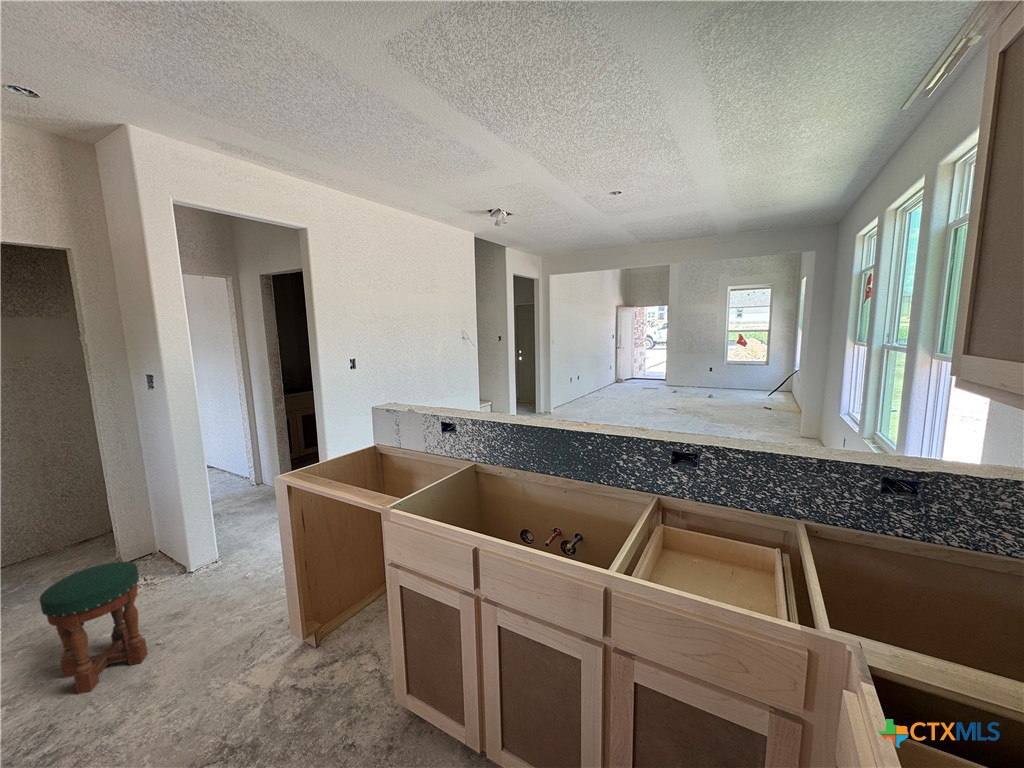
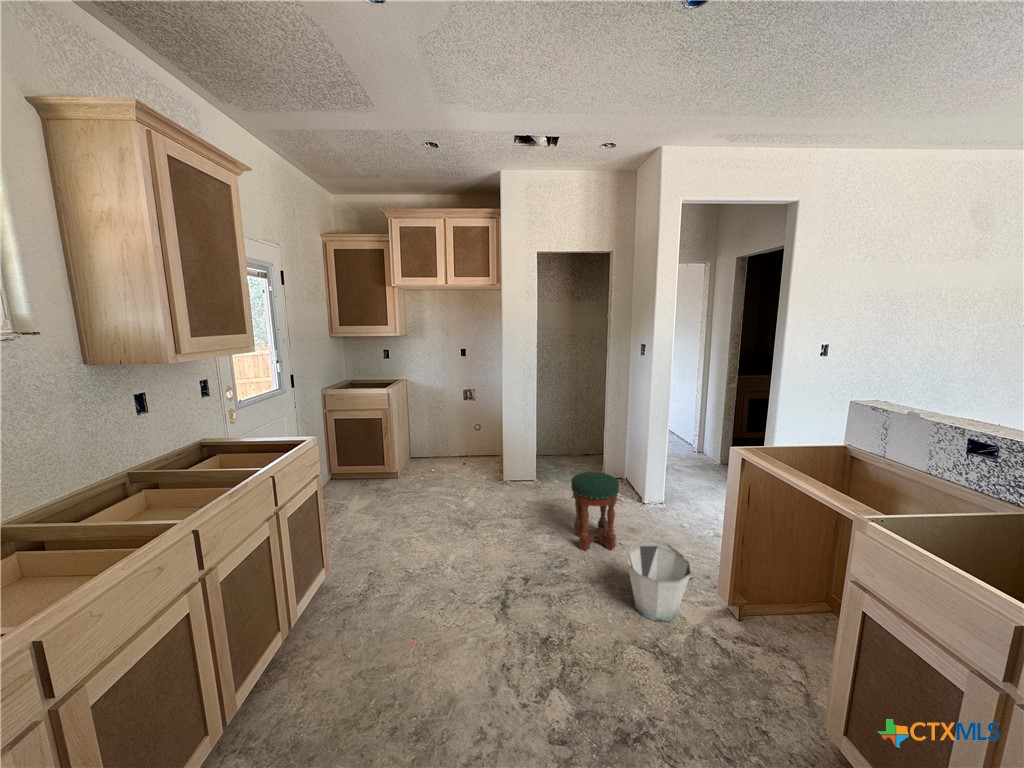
bucket: none [163,612,255,723] -> present [627,538,690,622]

